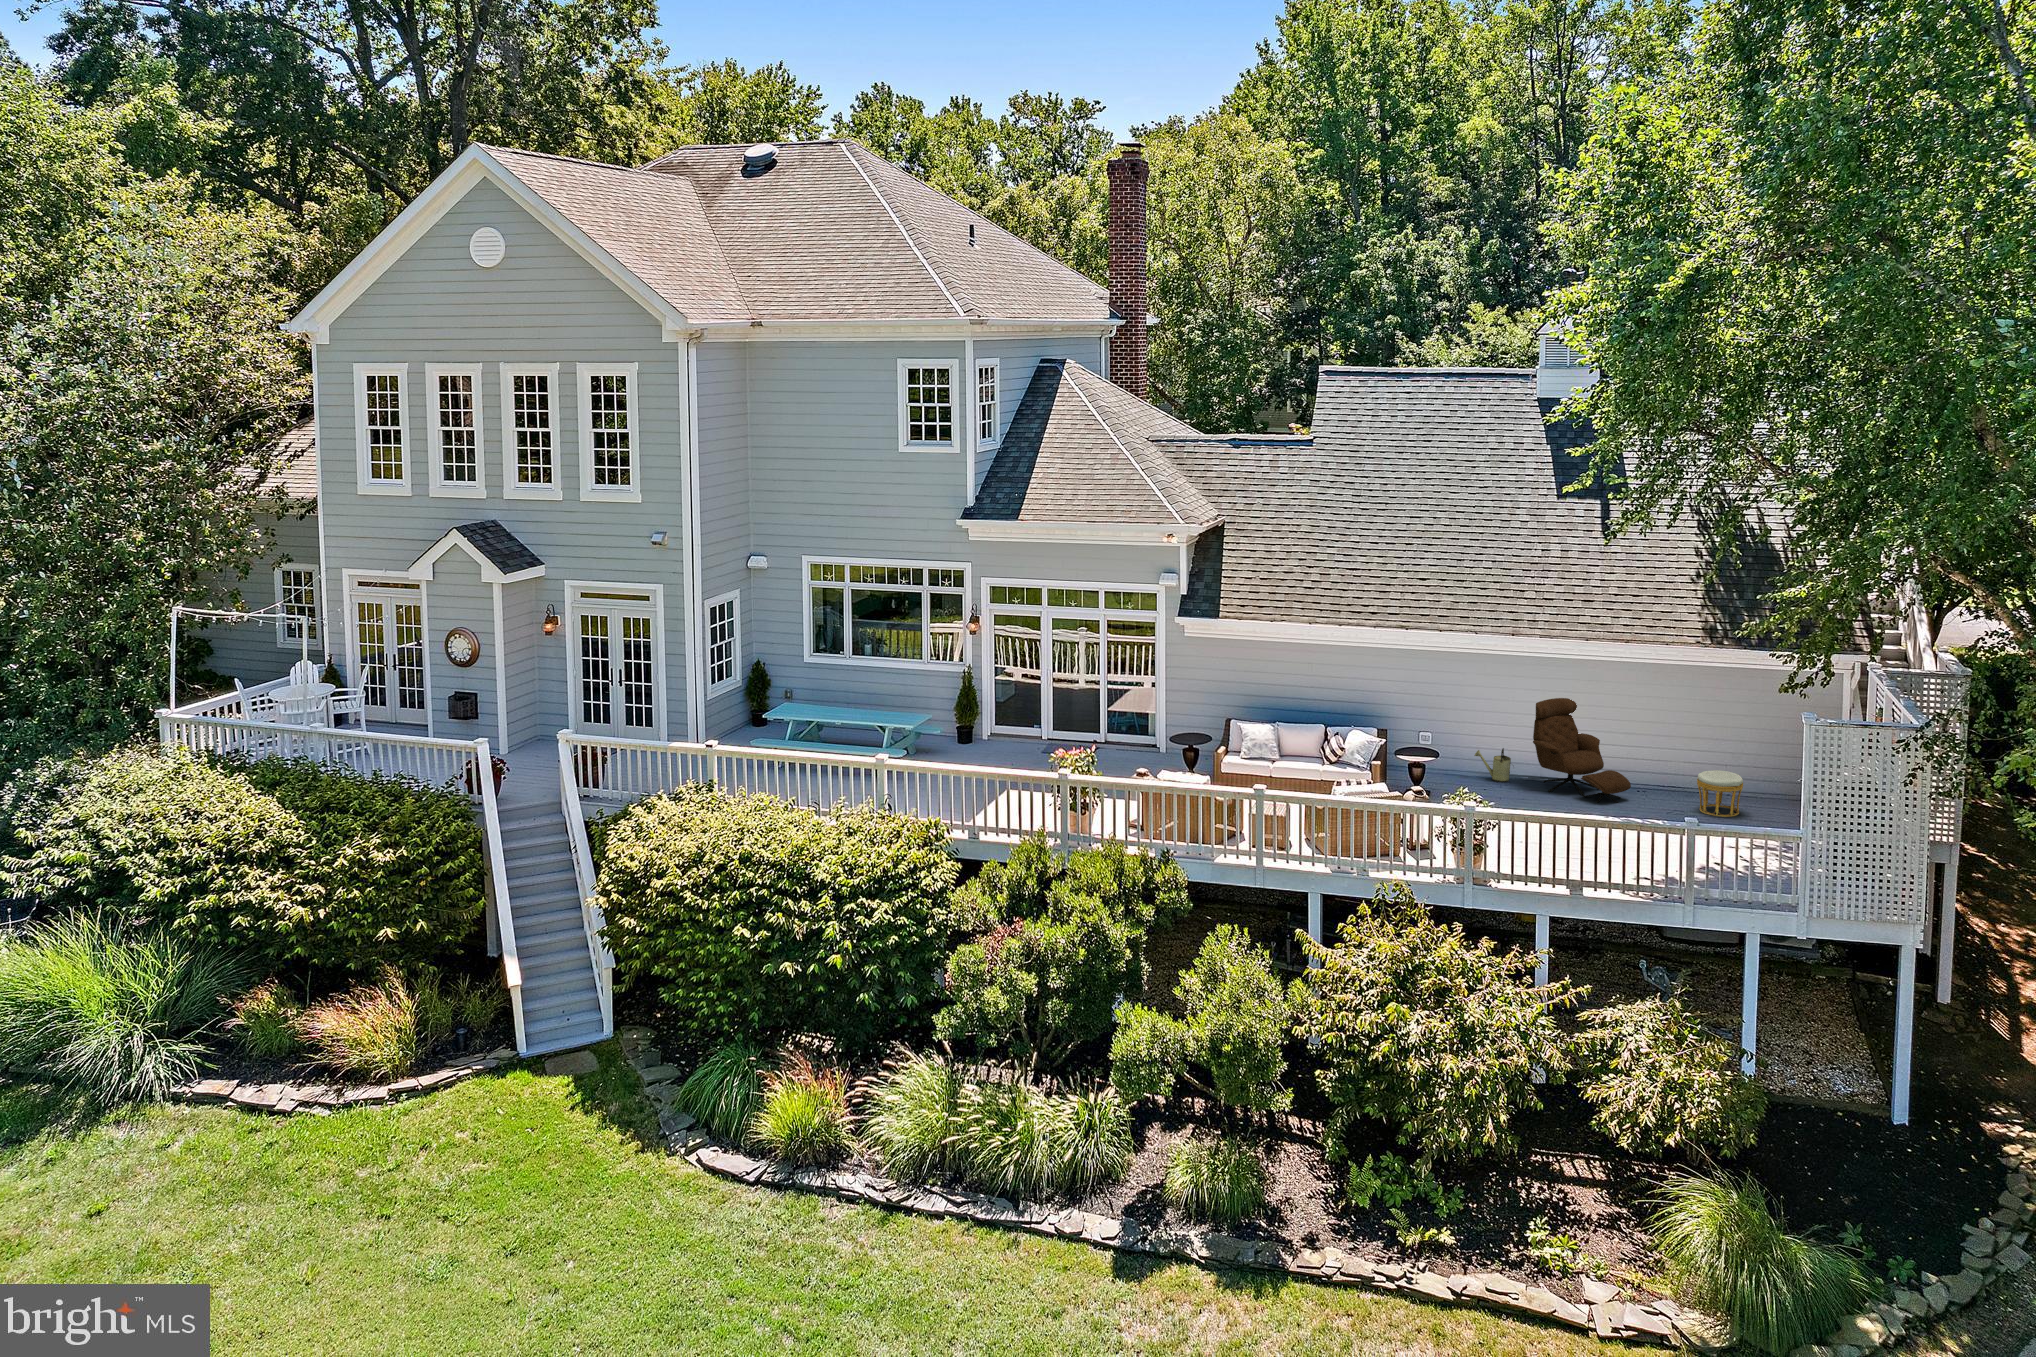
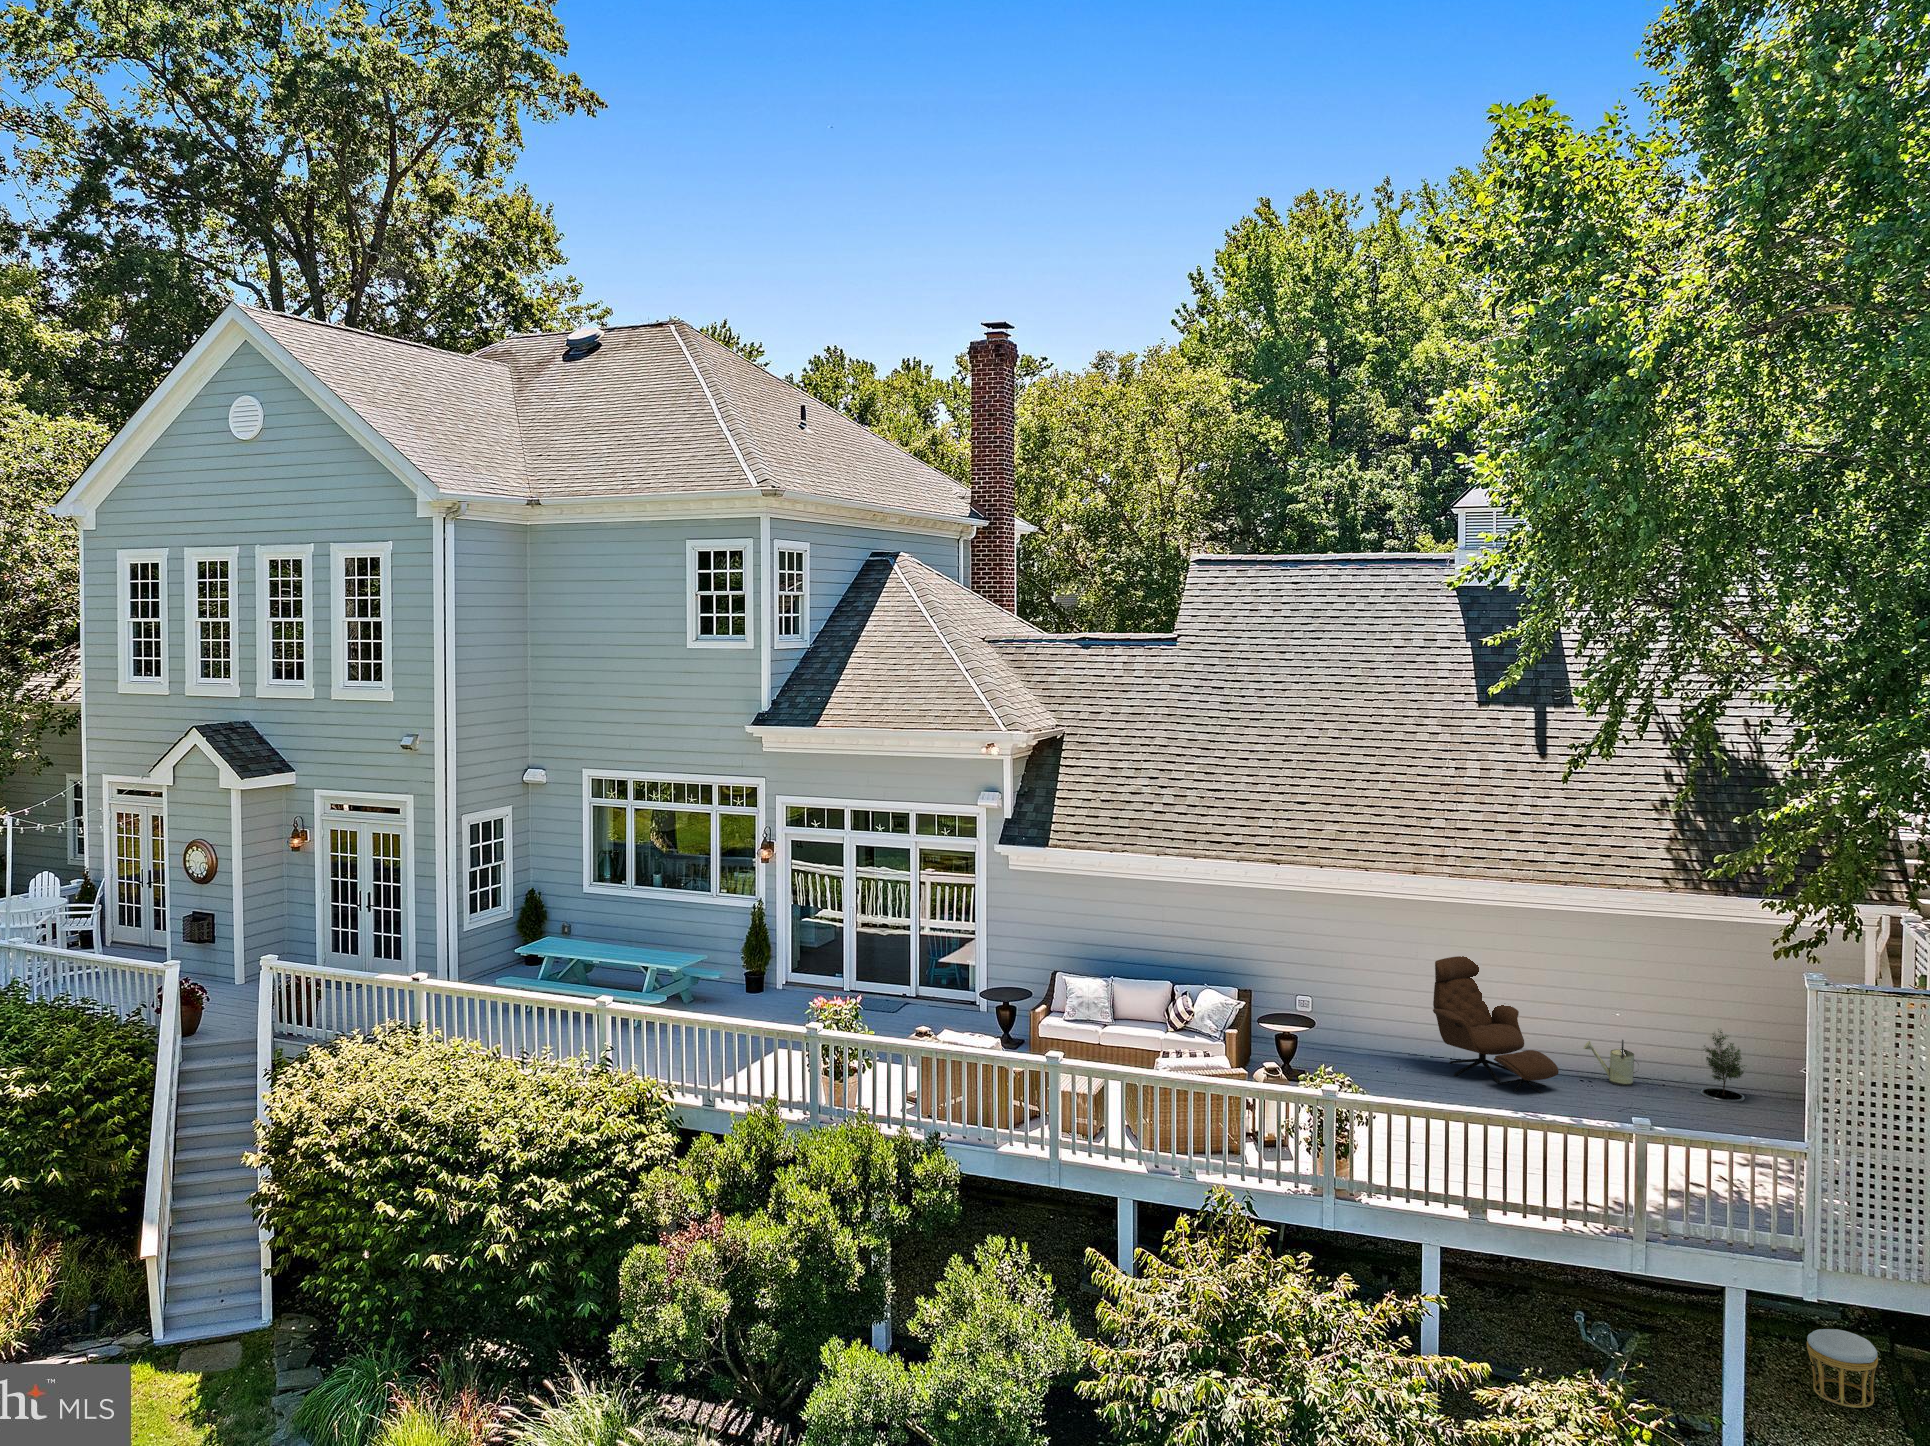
watering can: present [1474,748,1511,783] -> present [1584,1040,1635,1086]
potted tree: none [1738,748,1776,805] -> present [1701,1031,1745,1102]
ottoman: present [1697,770,1743,817] -> present [1807,1329,1878,1408]

